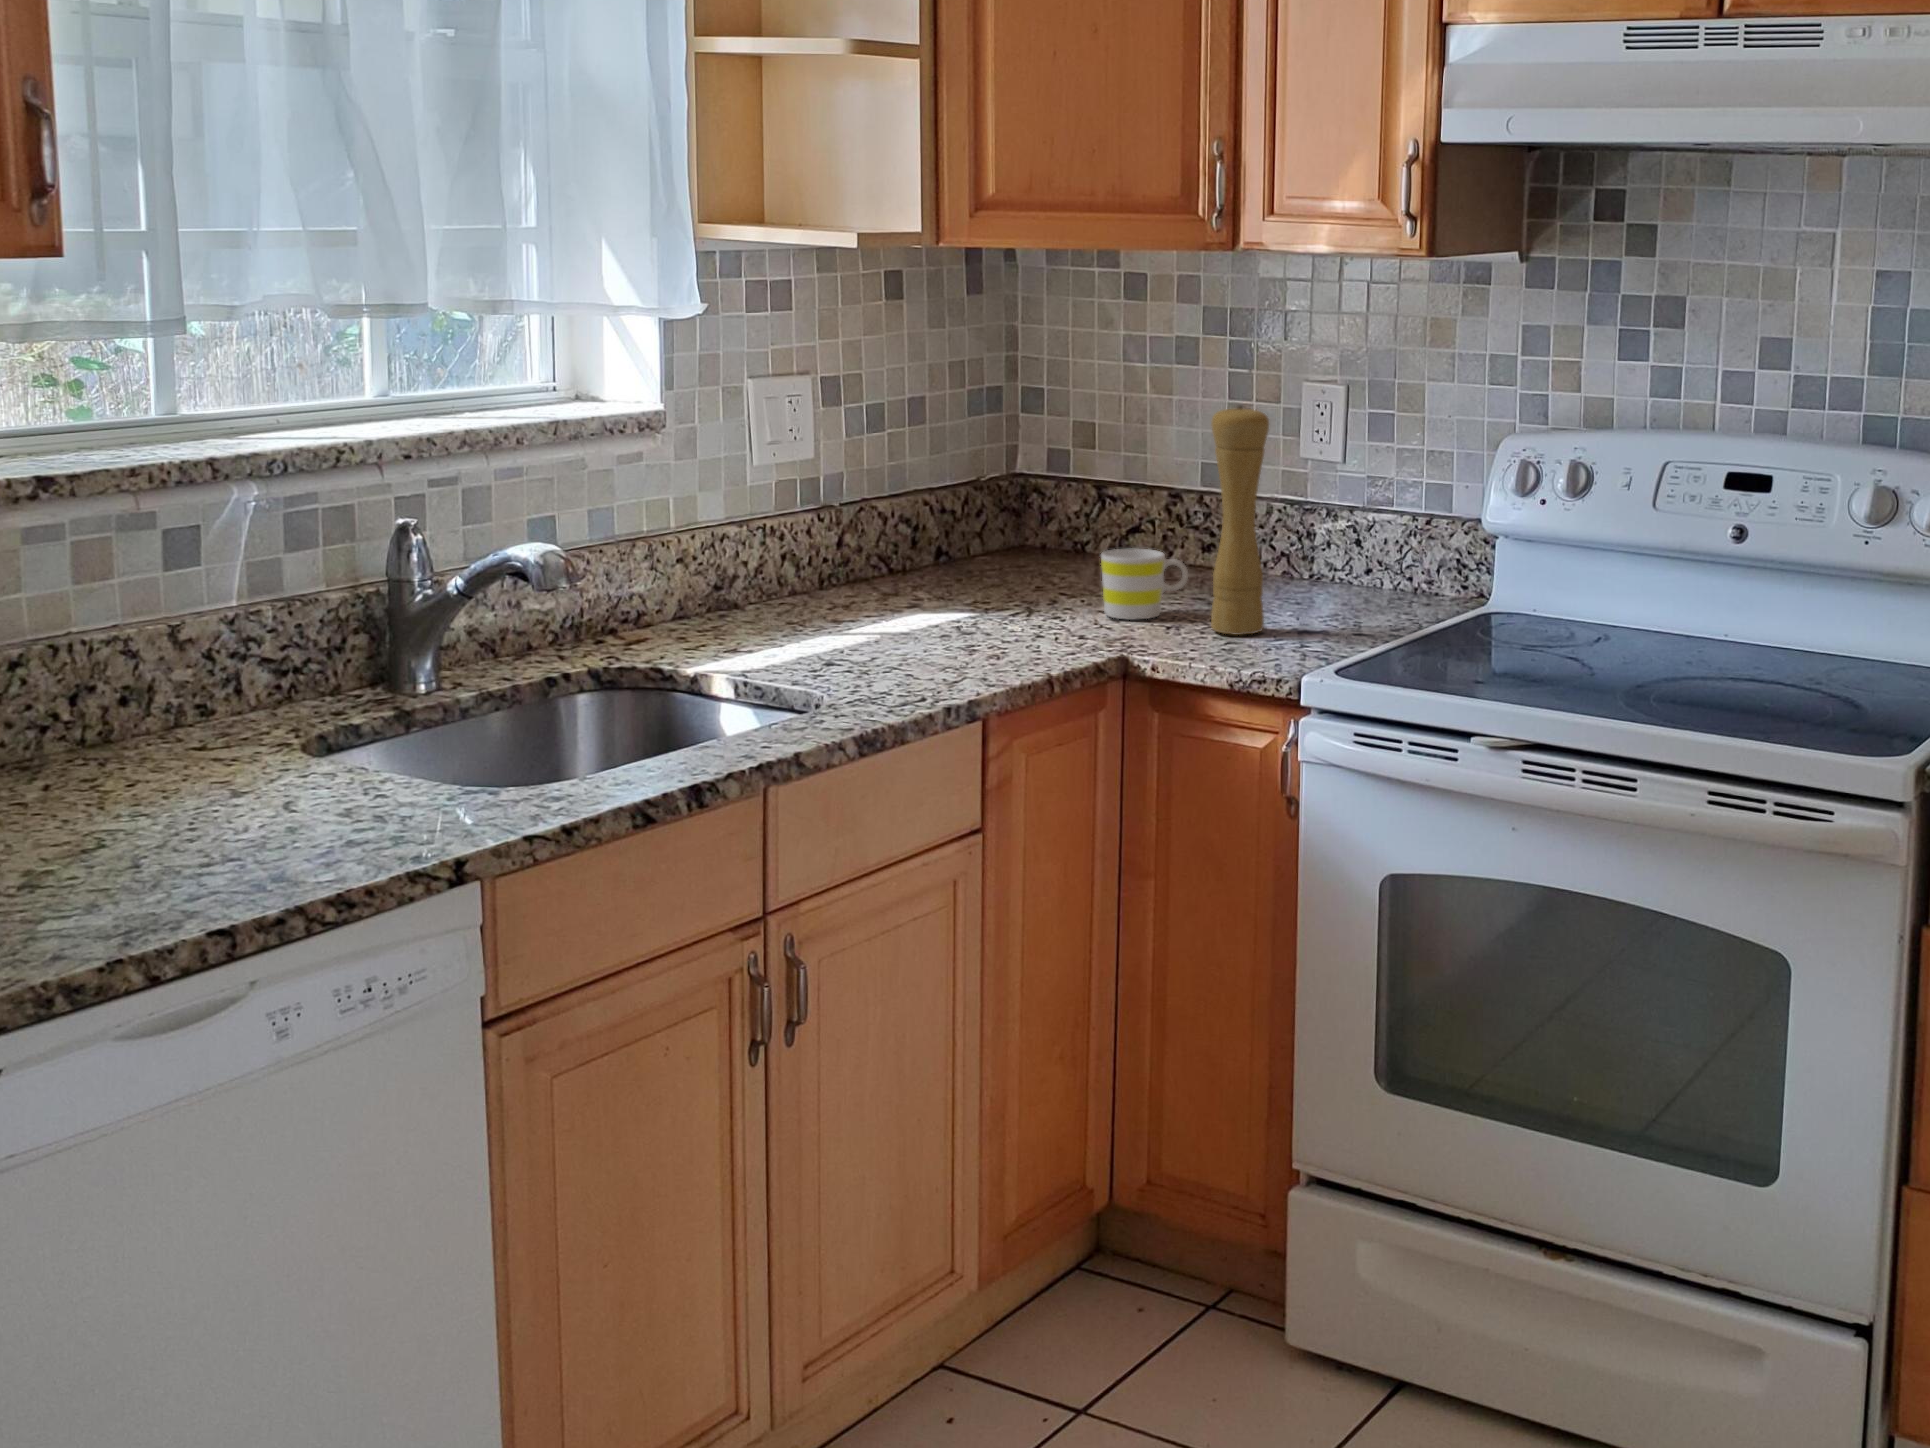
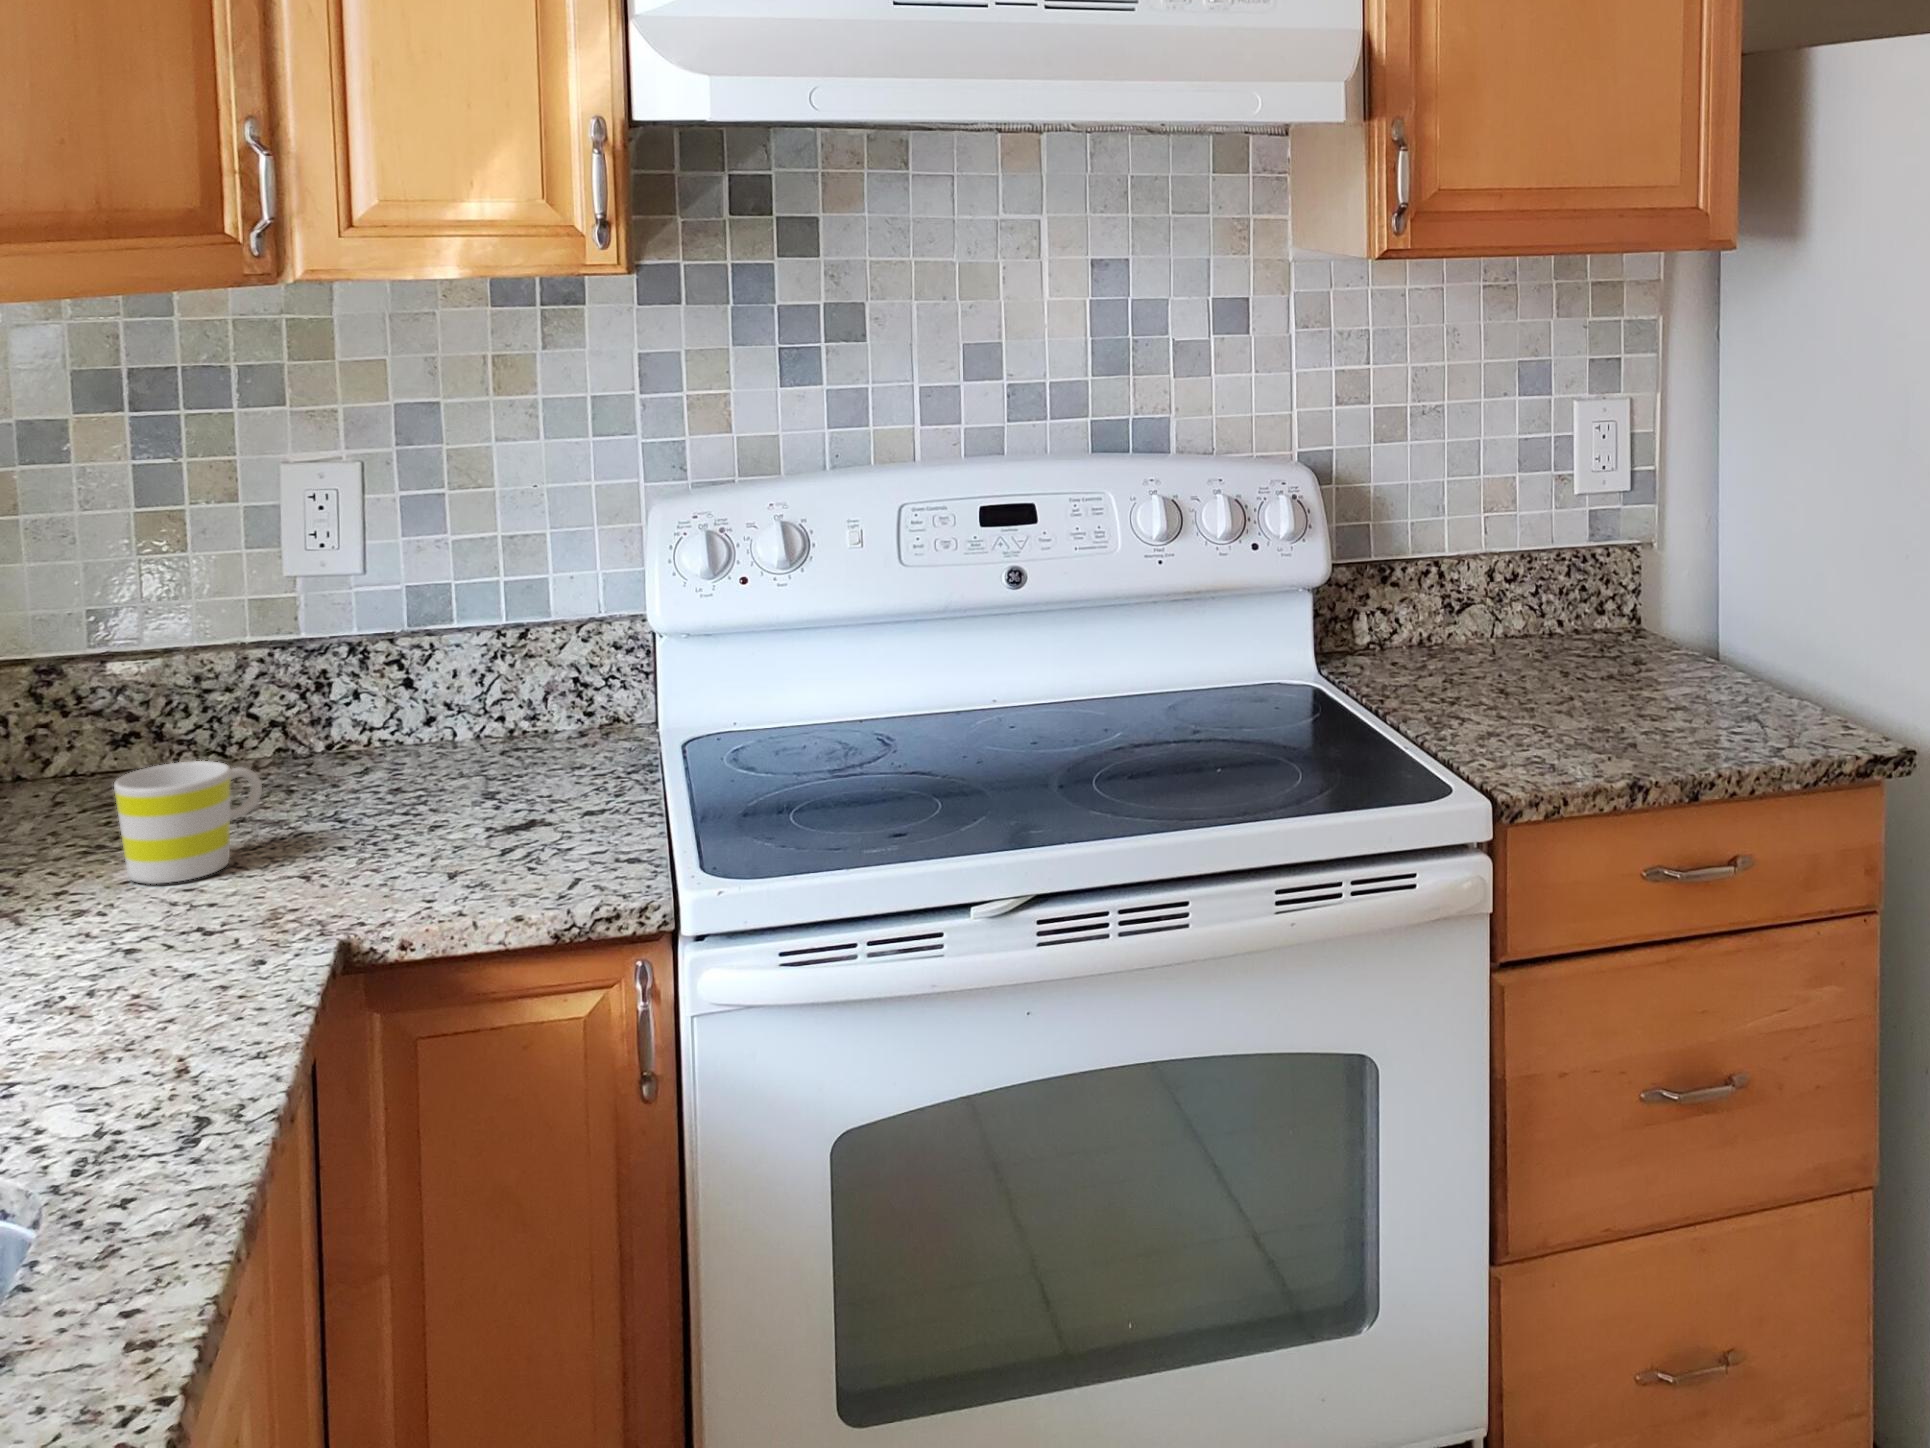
pepper mill: present [1211,405,1269,635] -> none [332,517,443,860]

